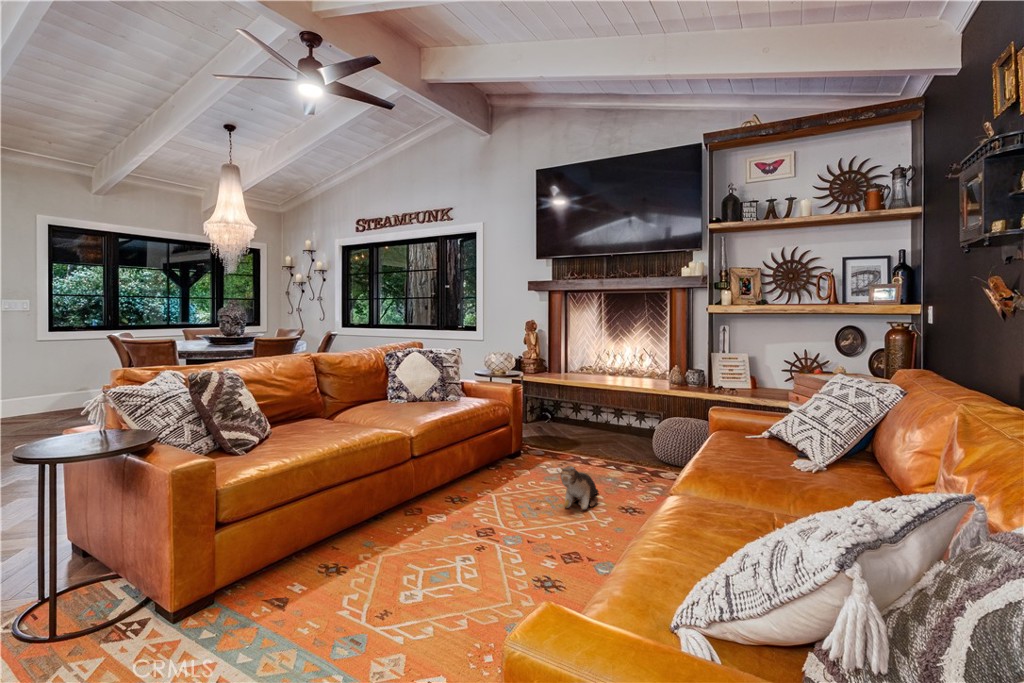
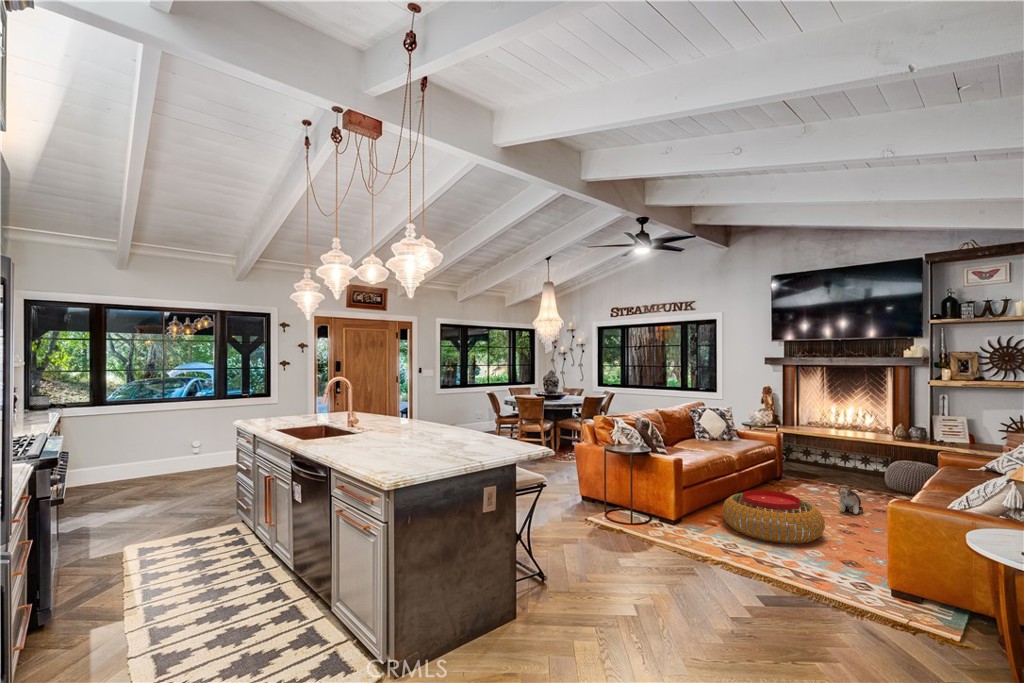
pouf: none [332,493,503,606] -> present [722,490,825,543]

